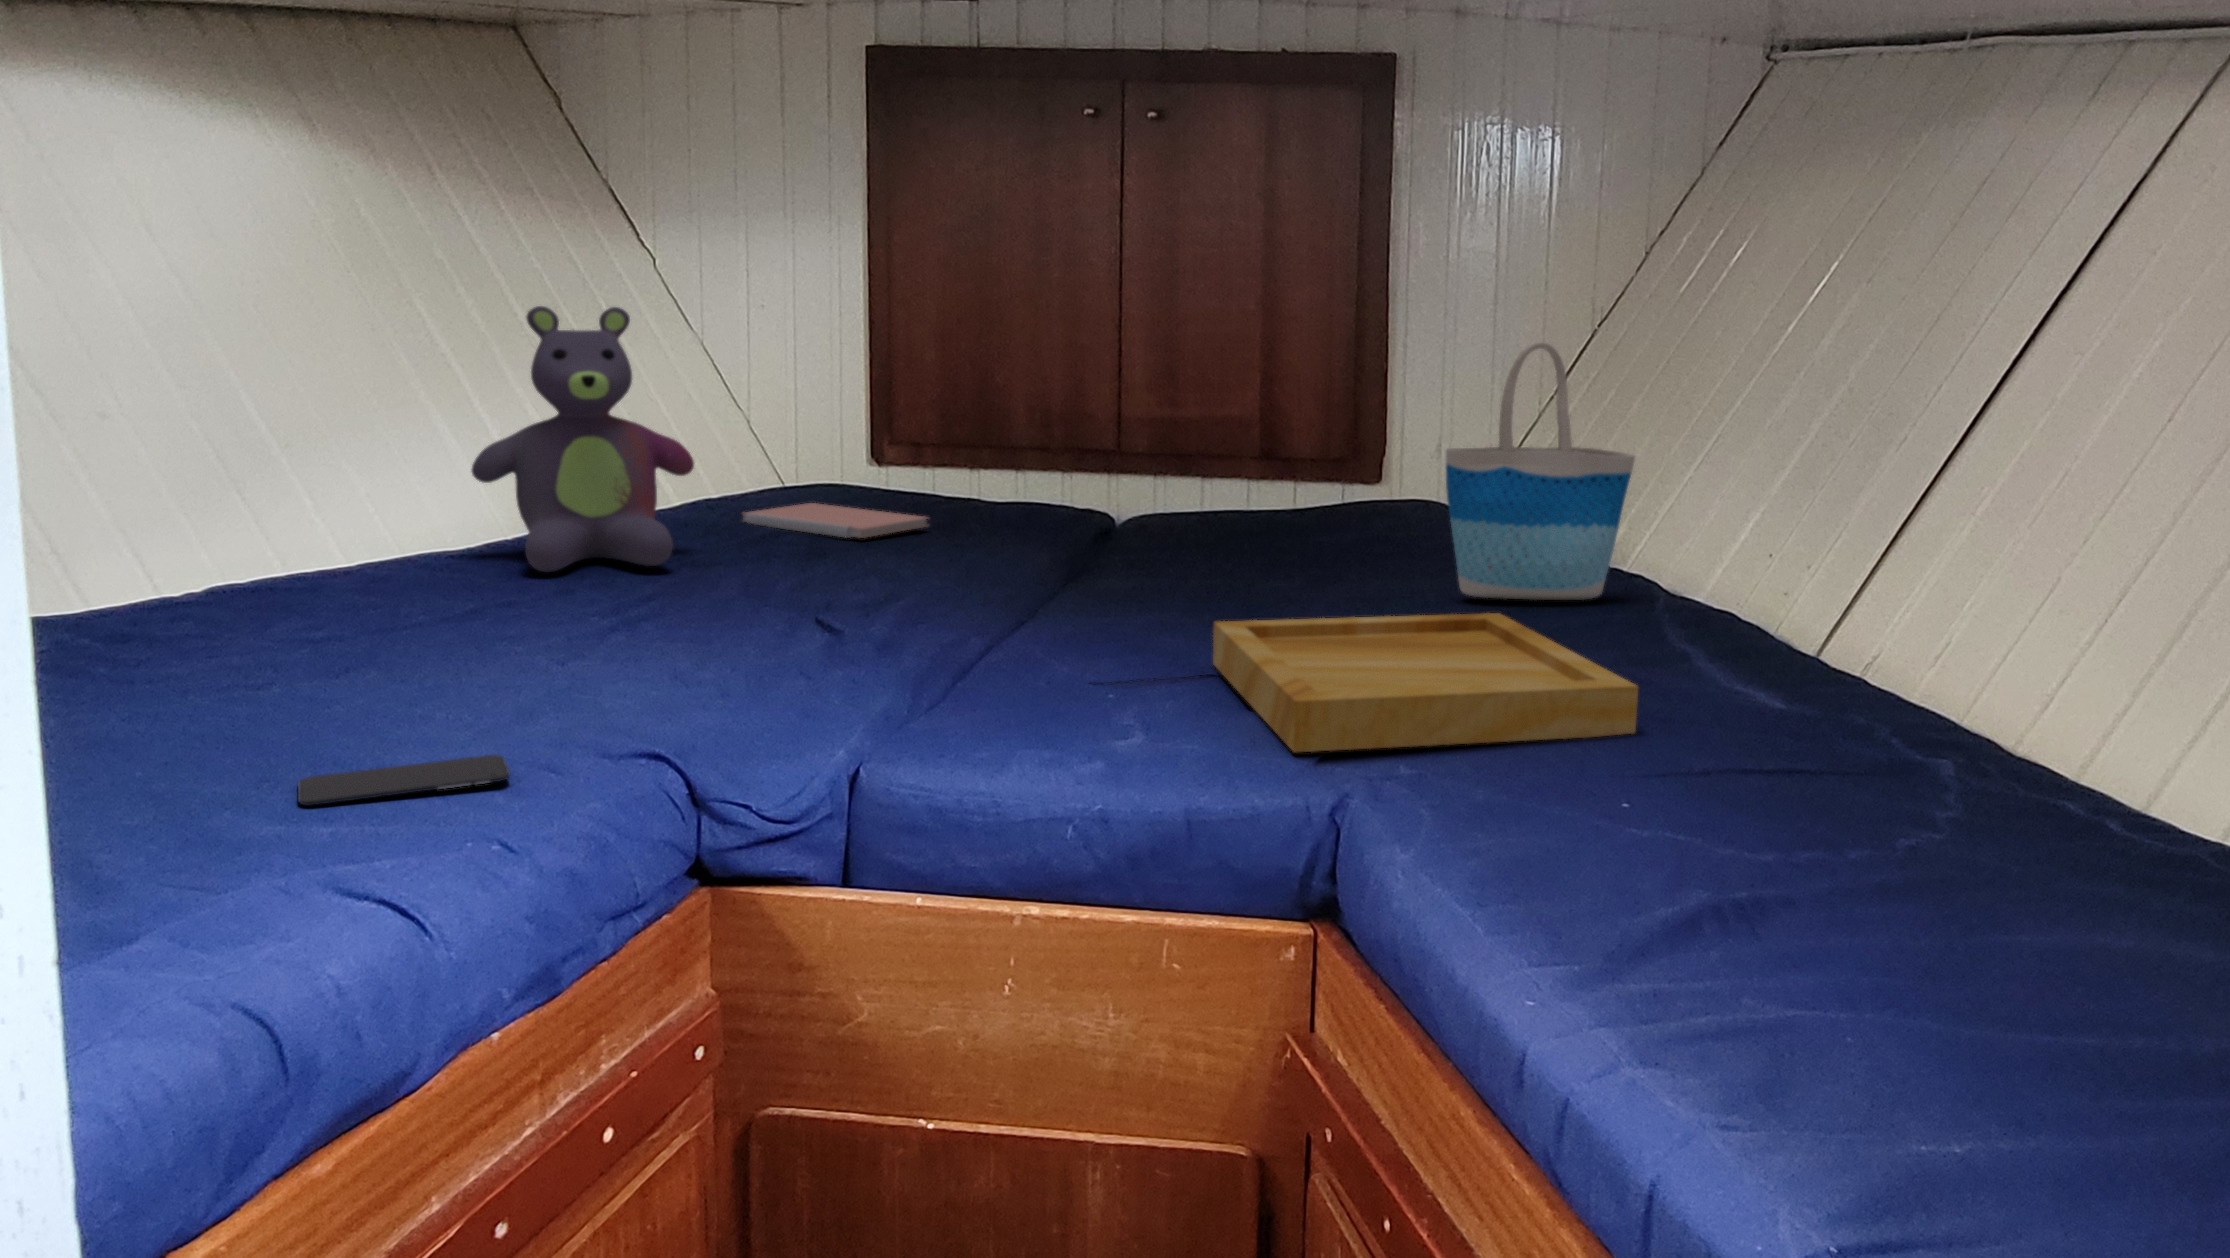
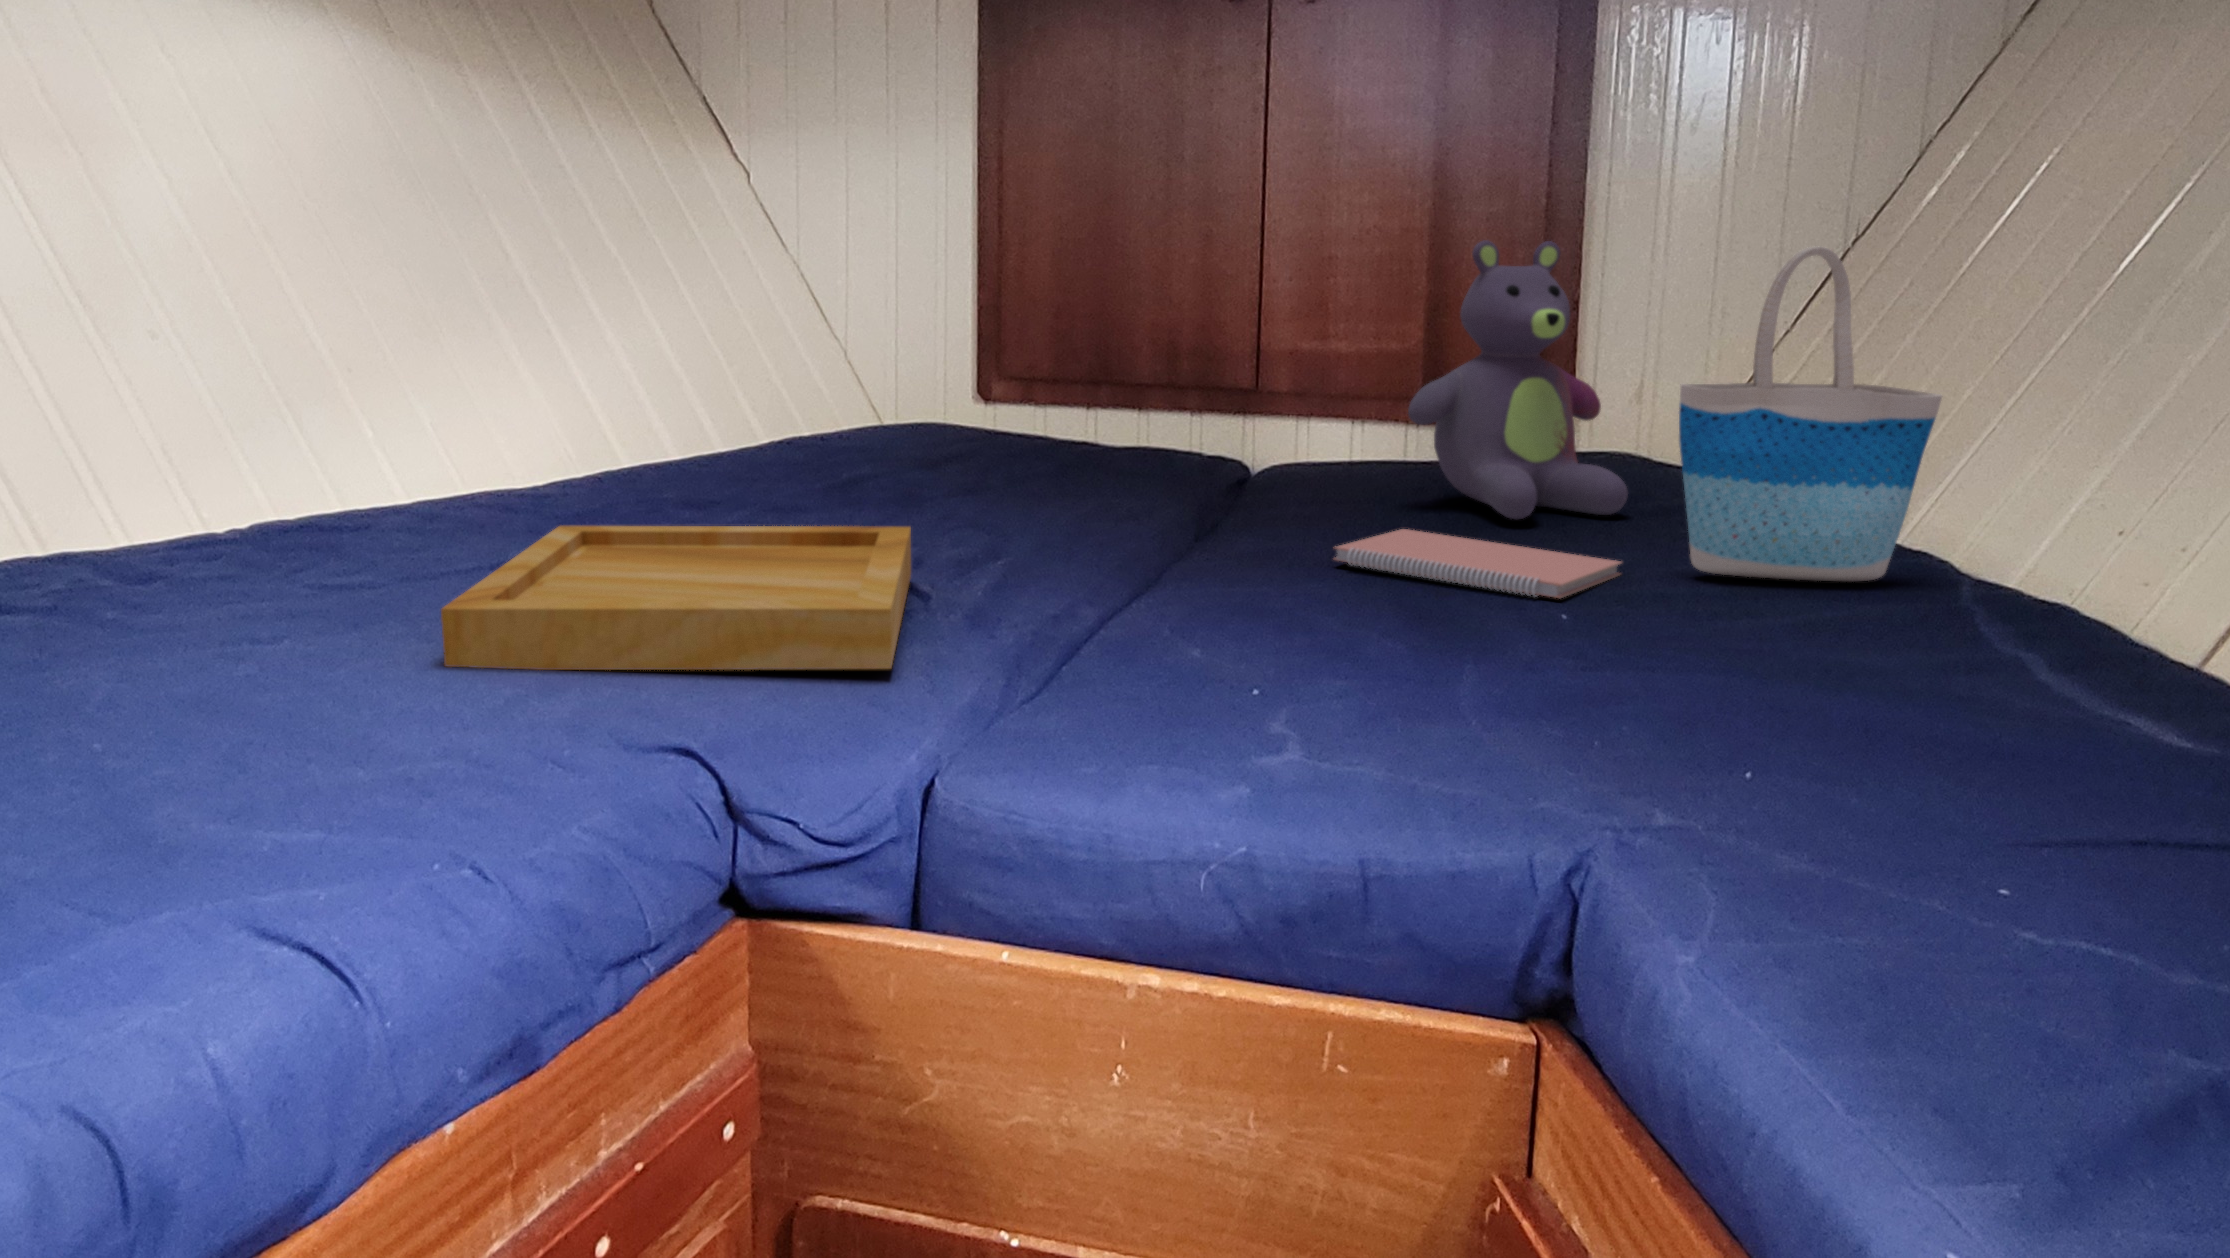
stuffed bear: present [472,306,694,572] -> present [1408,240,1628,520]
notebook: present [743,503,927,538] -> present [1334,529,1622,598]
tray: present [1213,613,1638,752] -> present [441,526,911,670]
smartphone: present [298,755,510,806] -> none [240,744,499,805]

